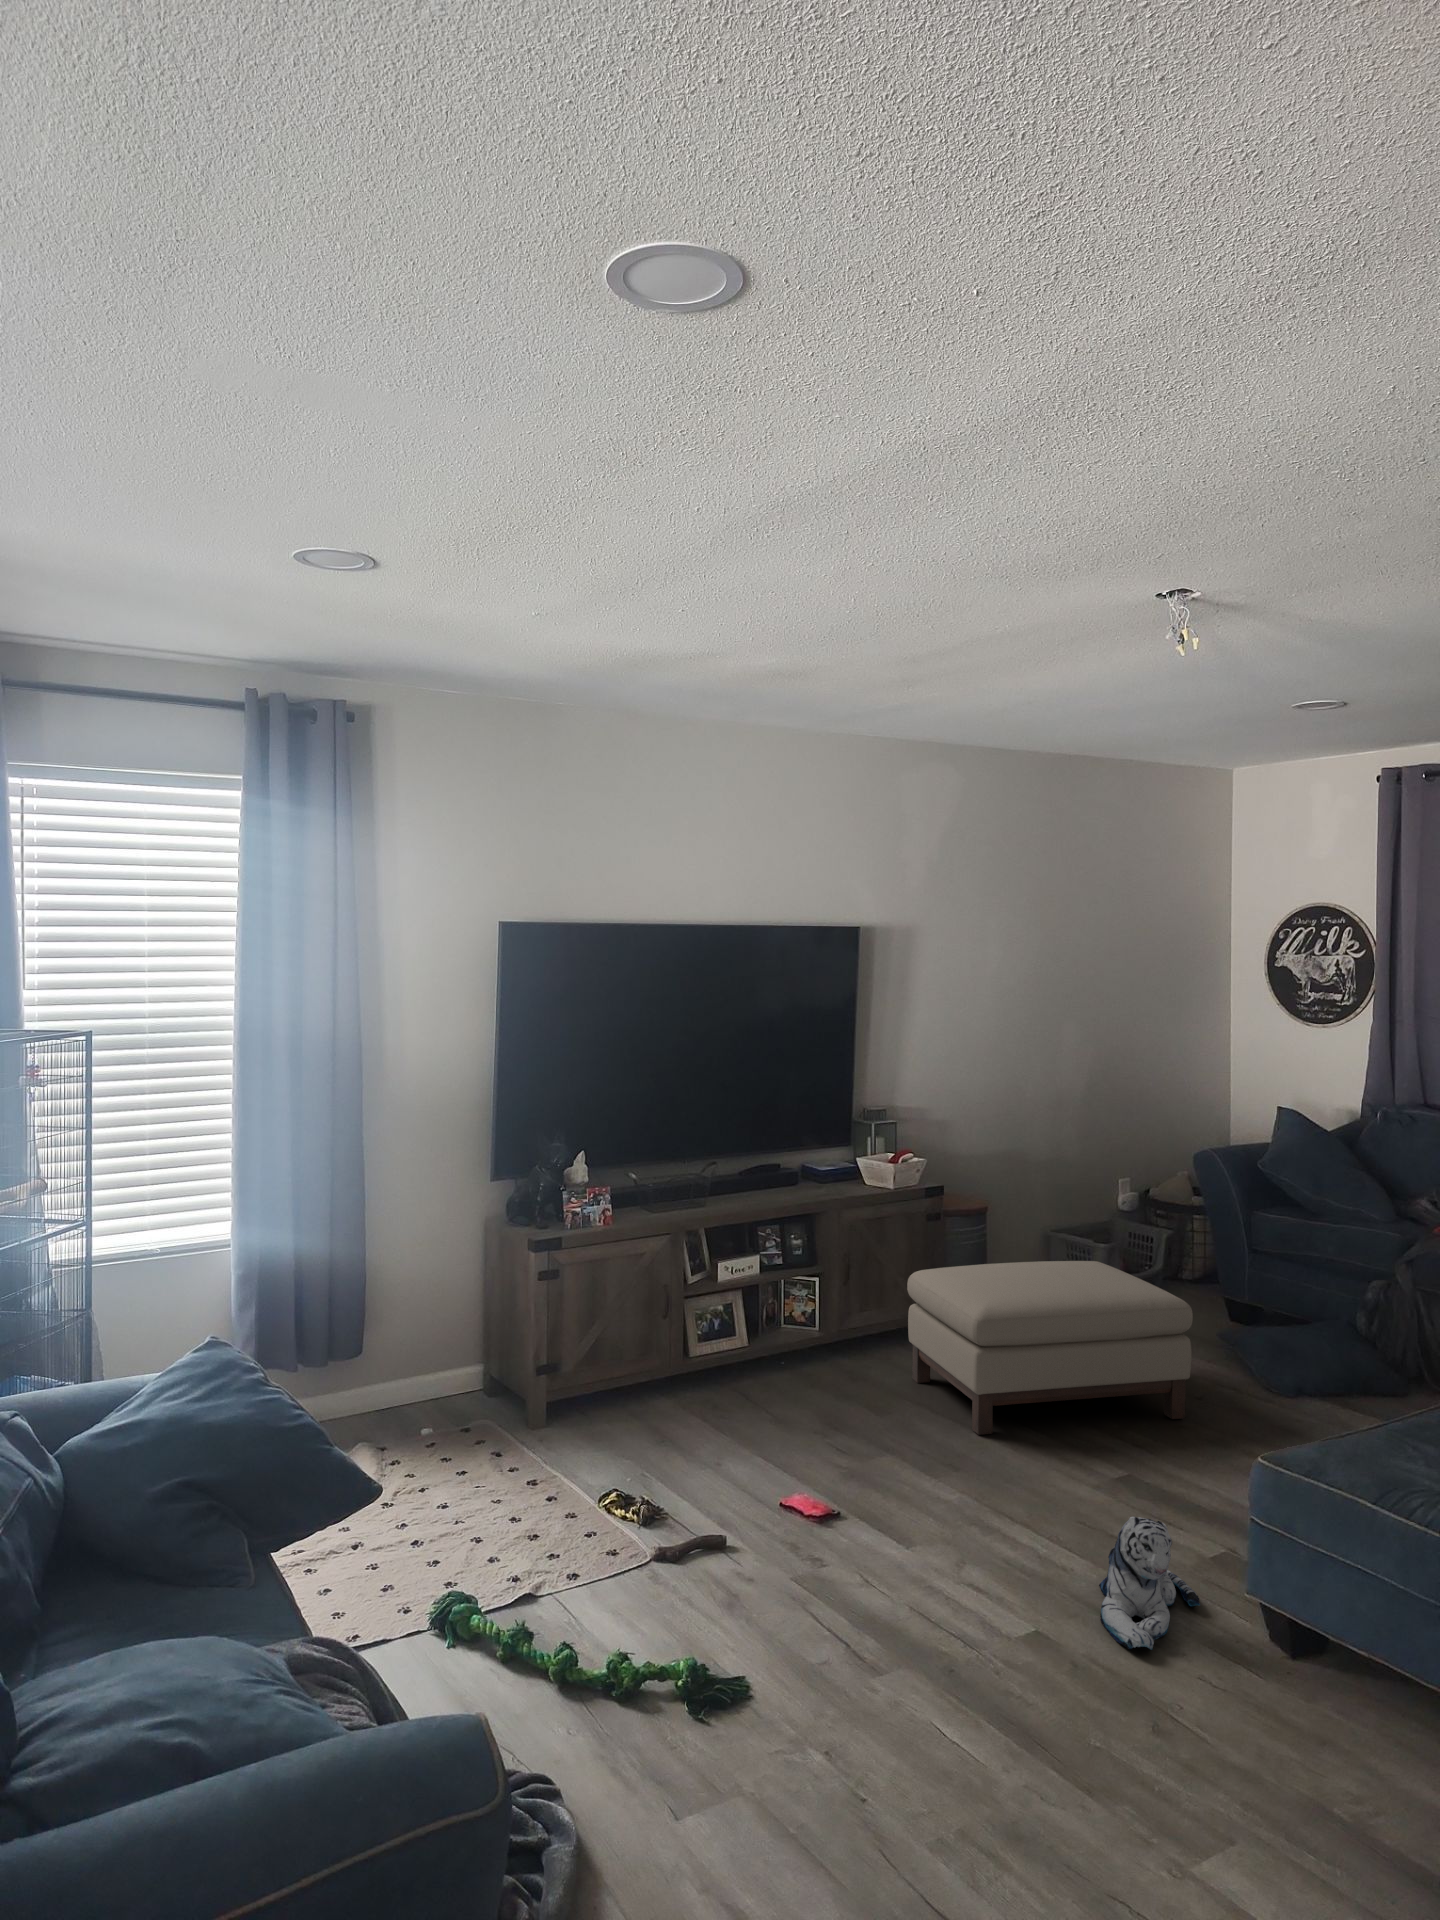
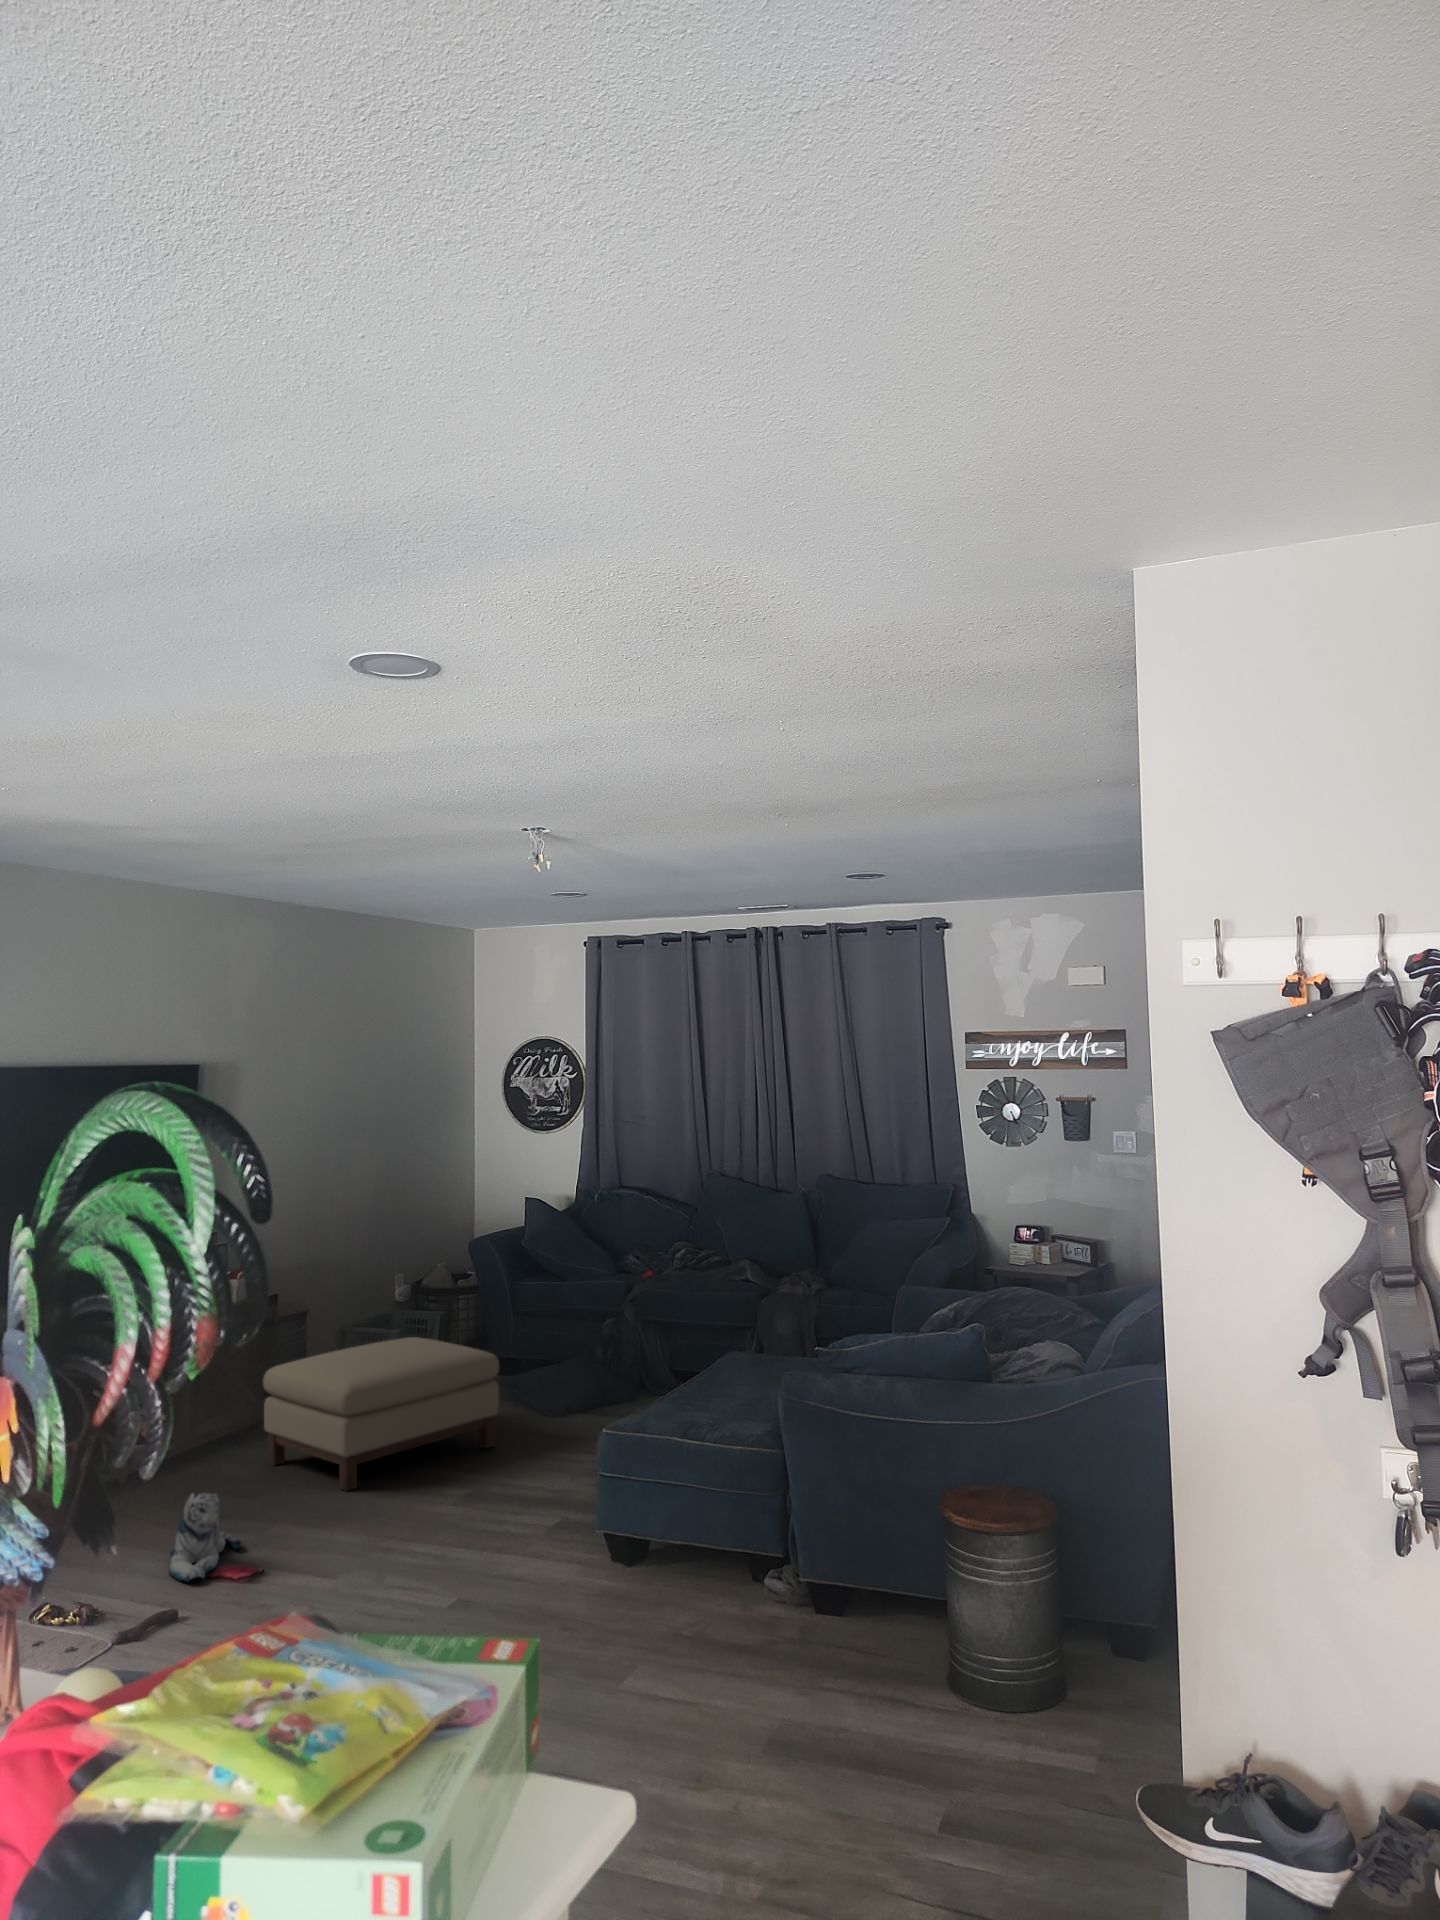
plush toy: present [1099,1516,1200,1650] -> present [169,1493,241,1582]

